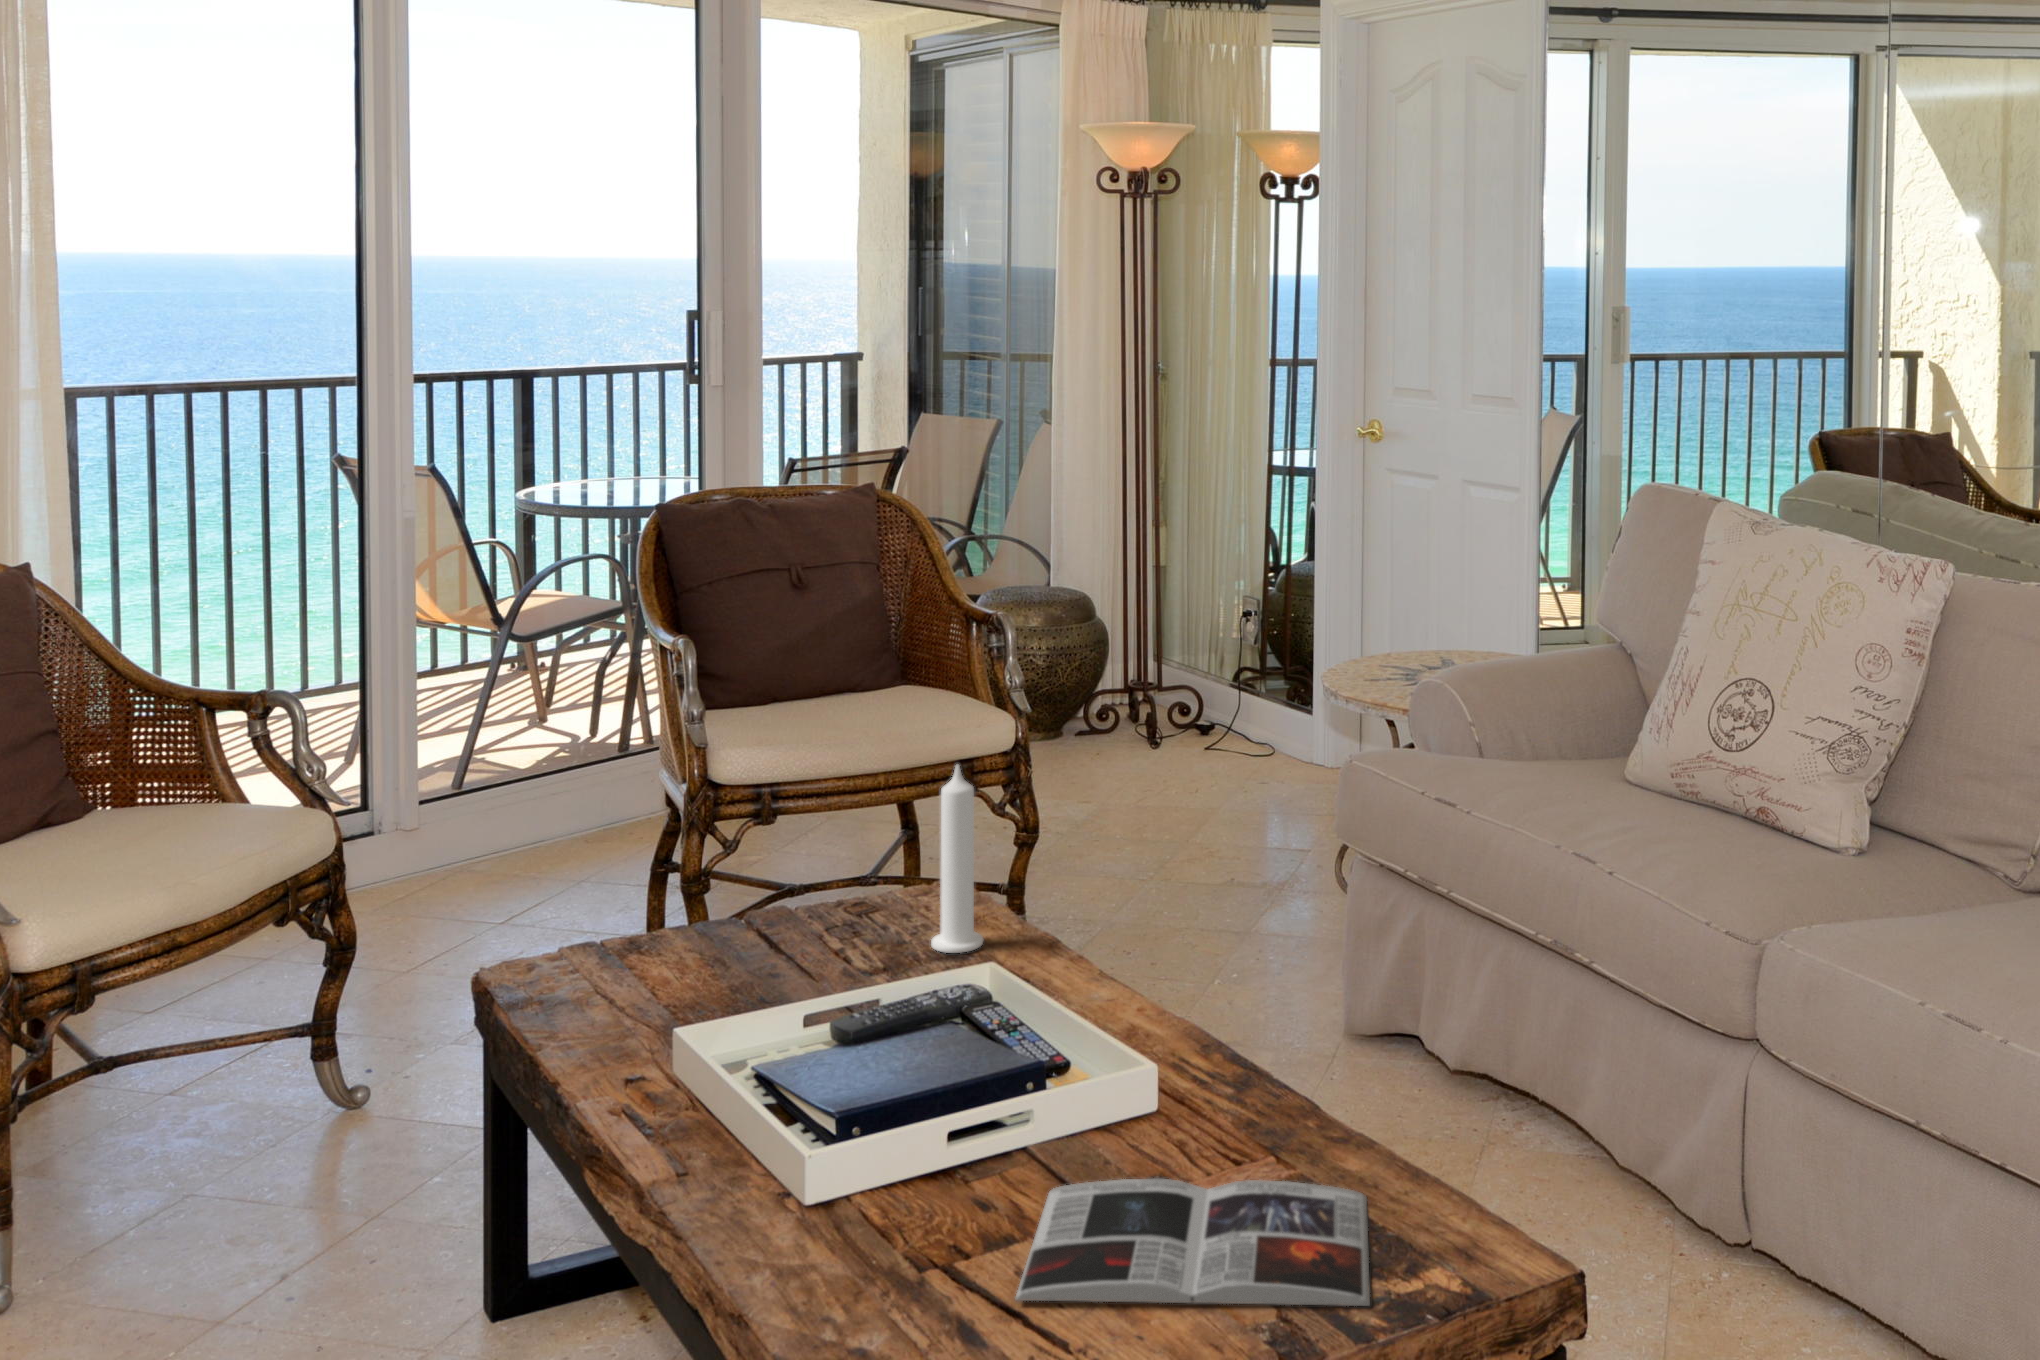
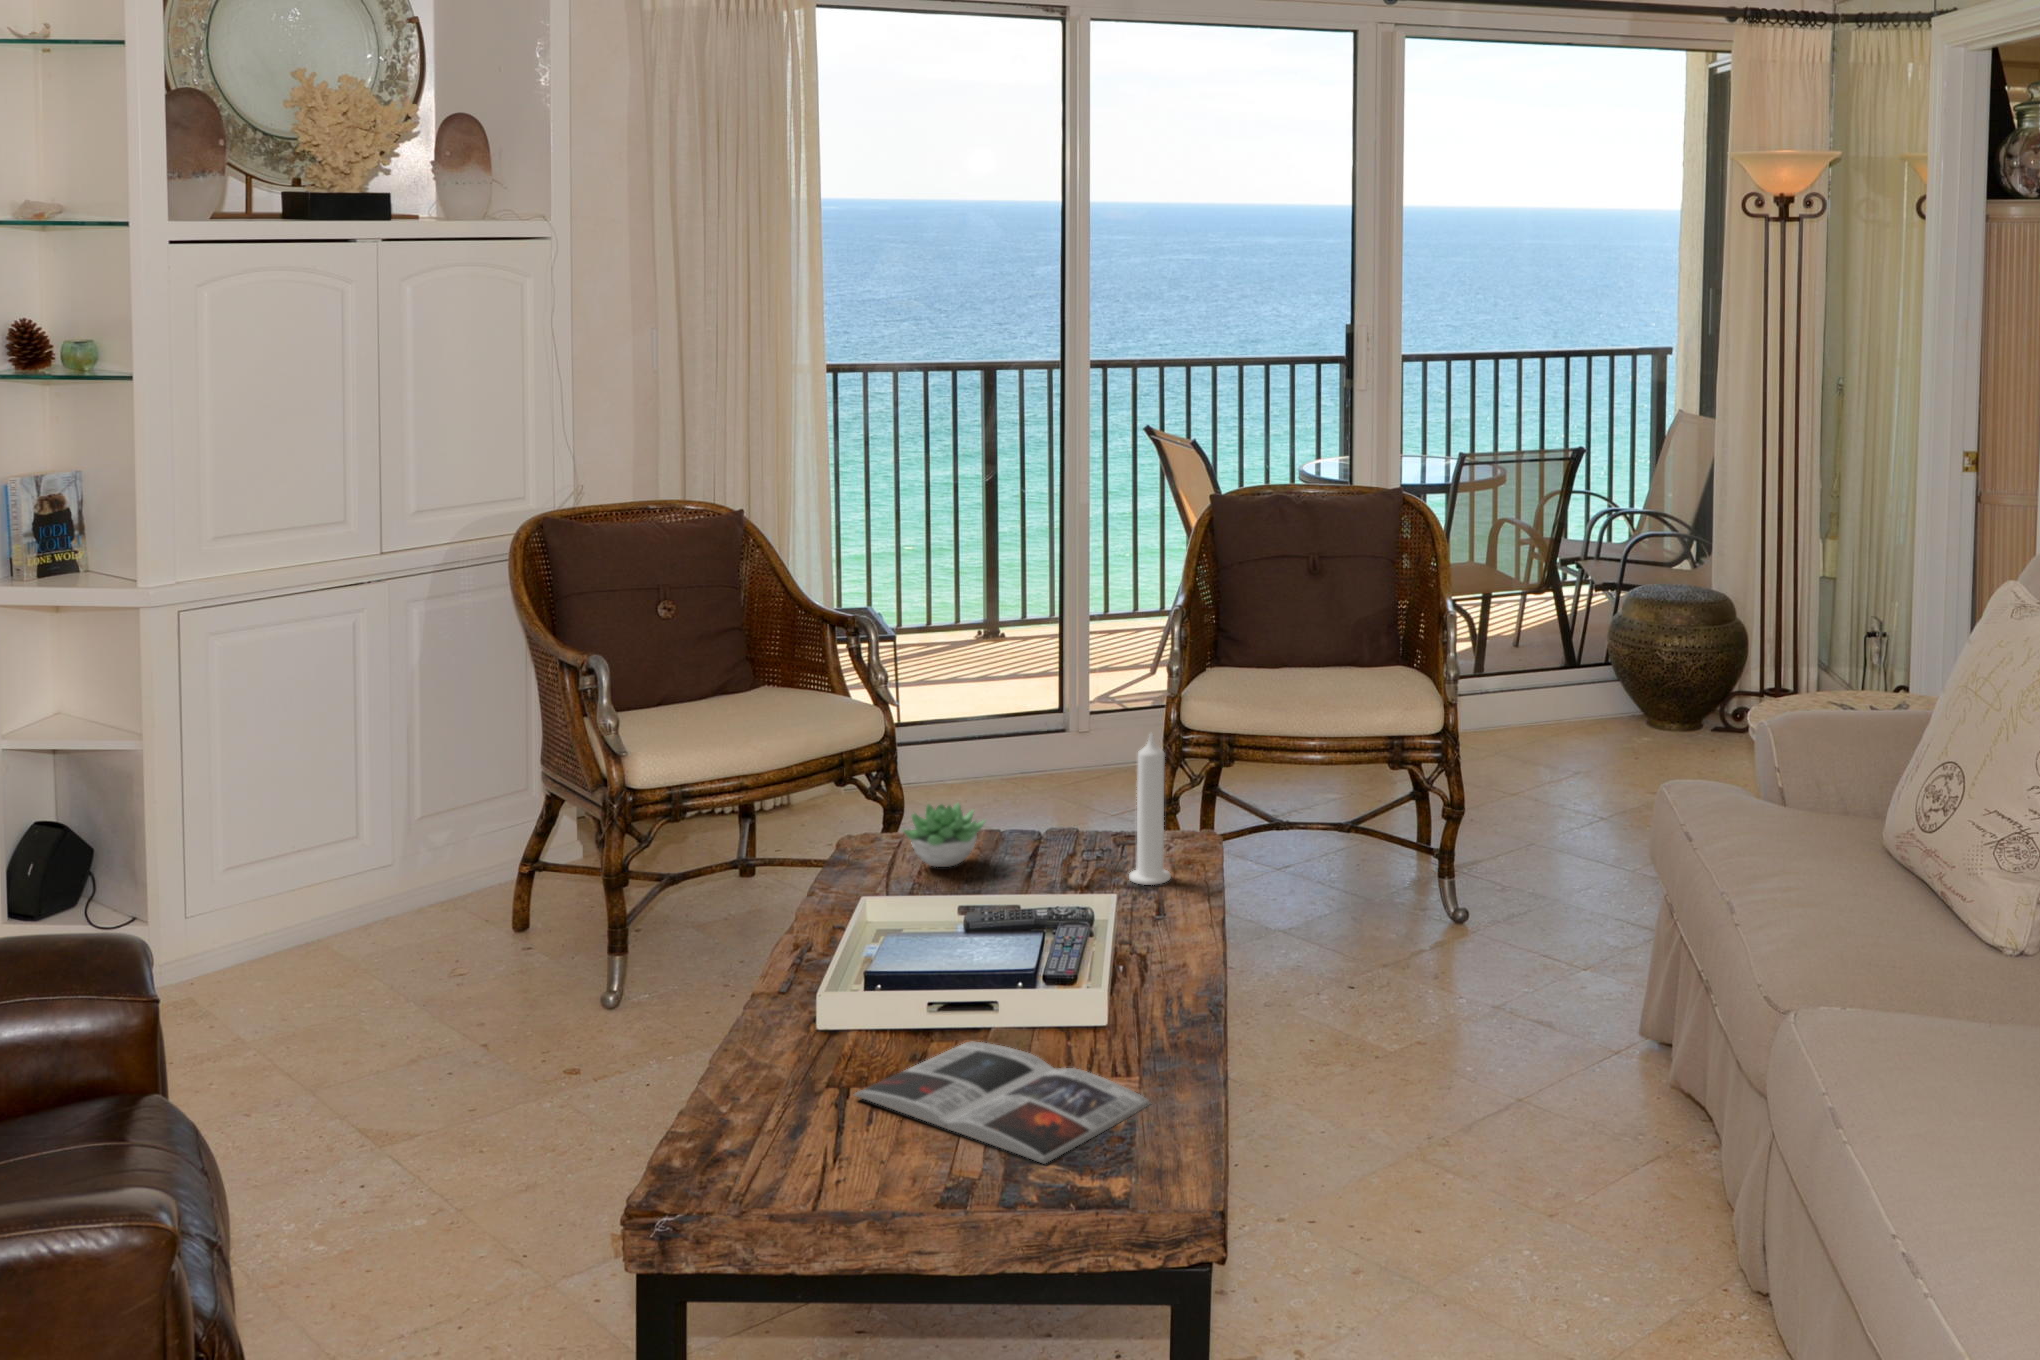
succulent plant: none [615,898,731,988] -> present [903,803,985,867]

